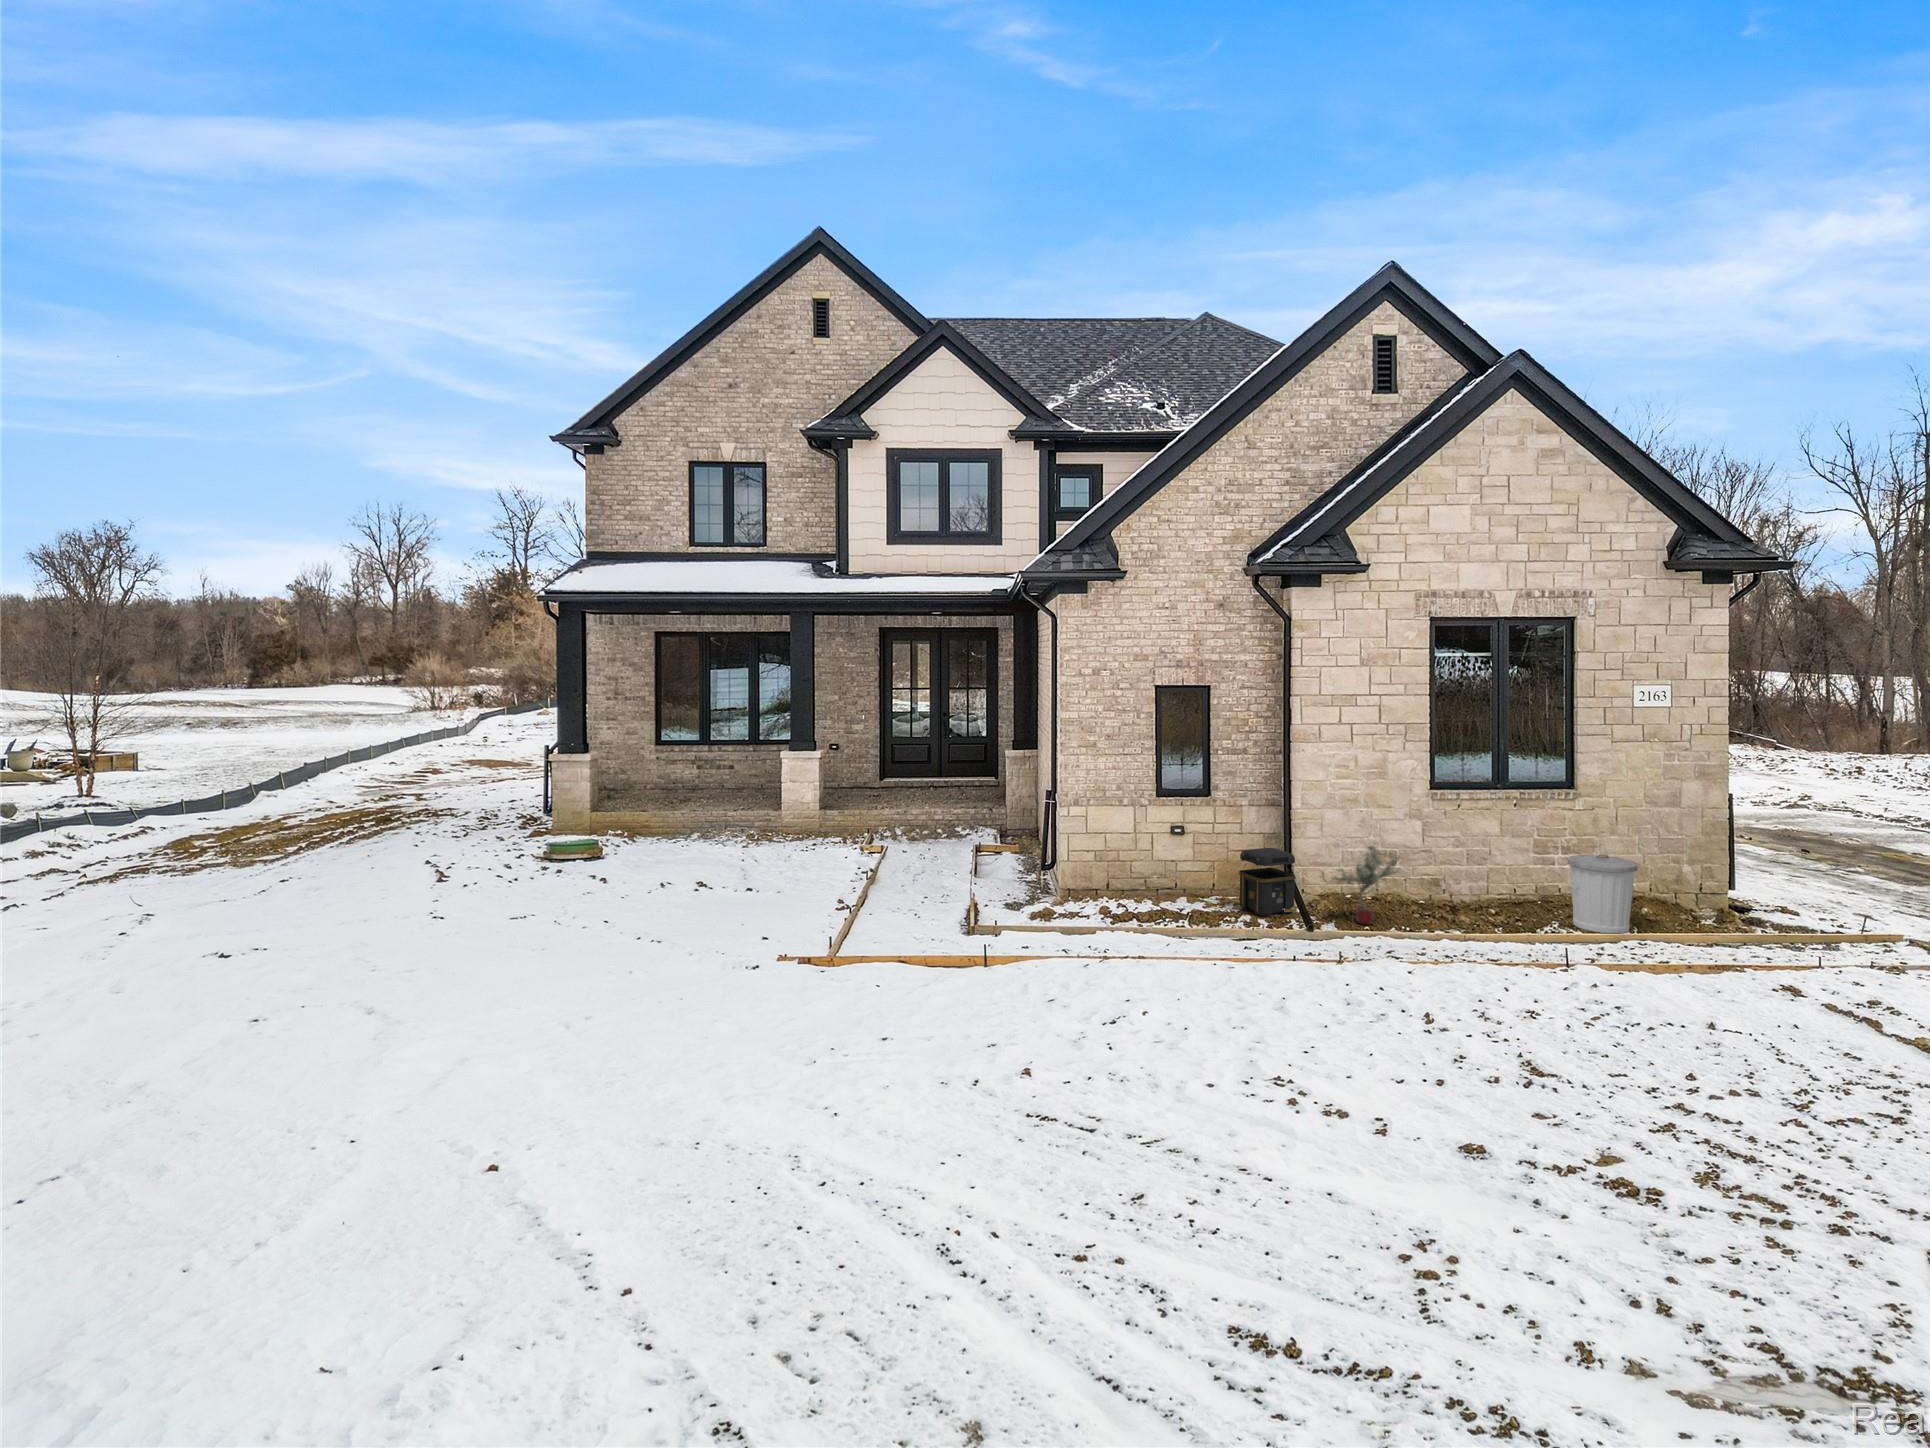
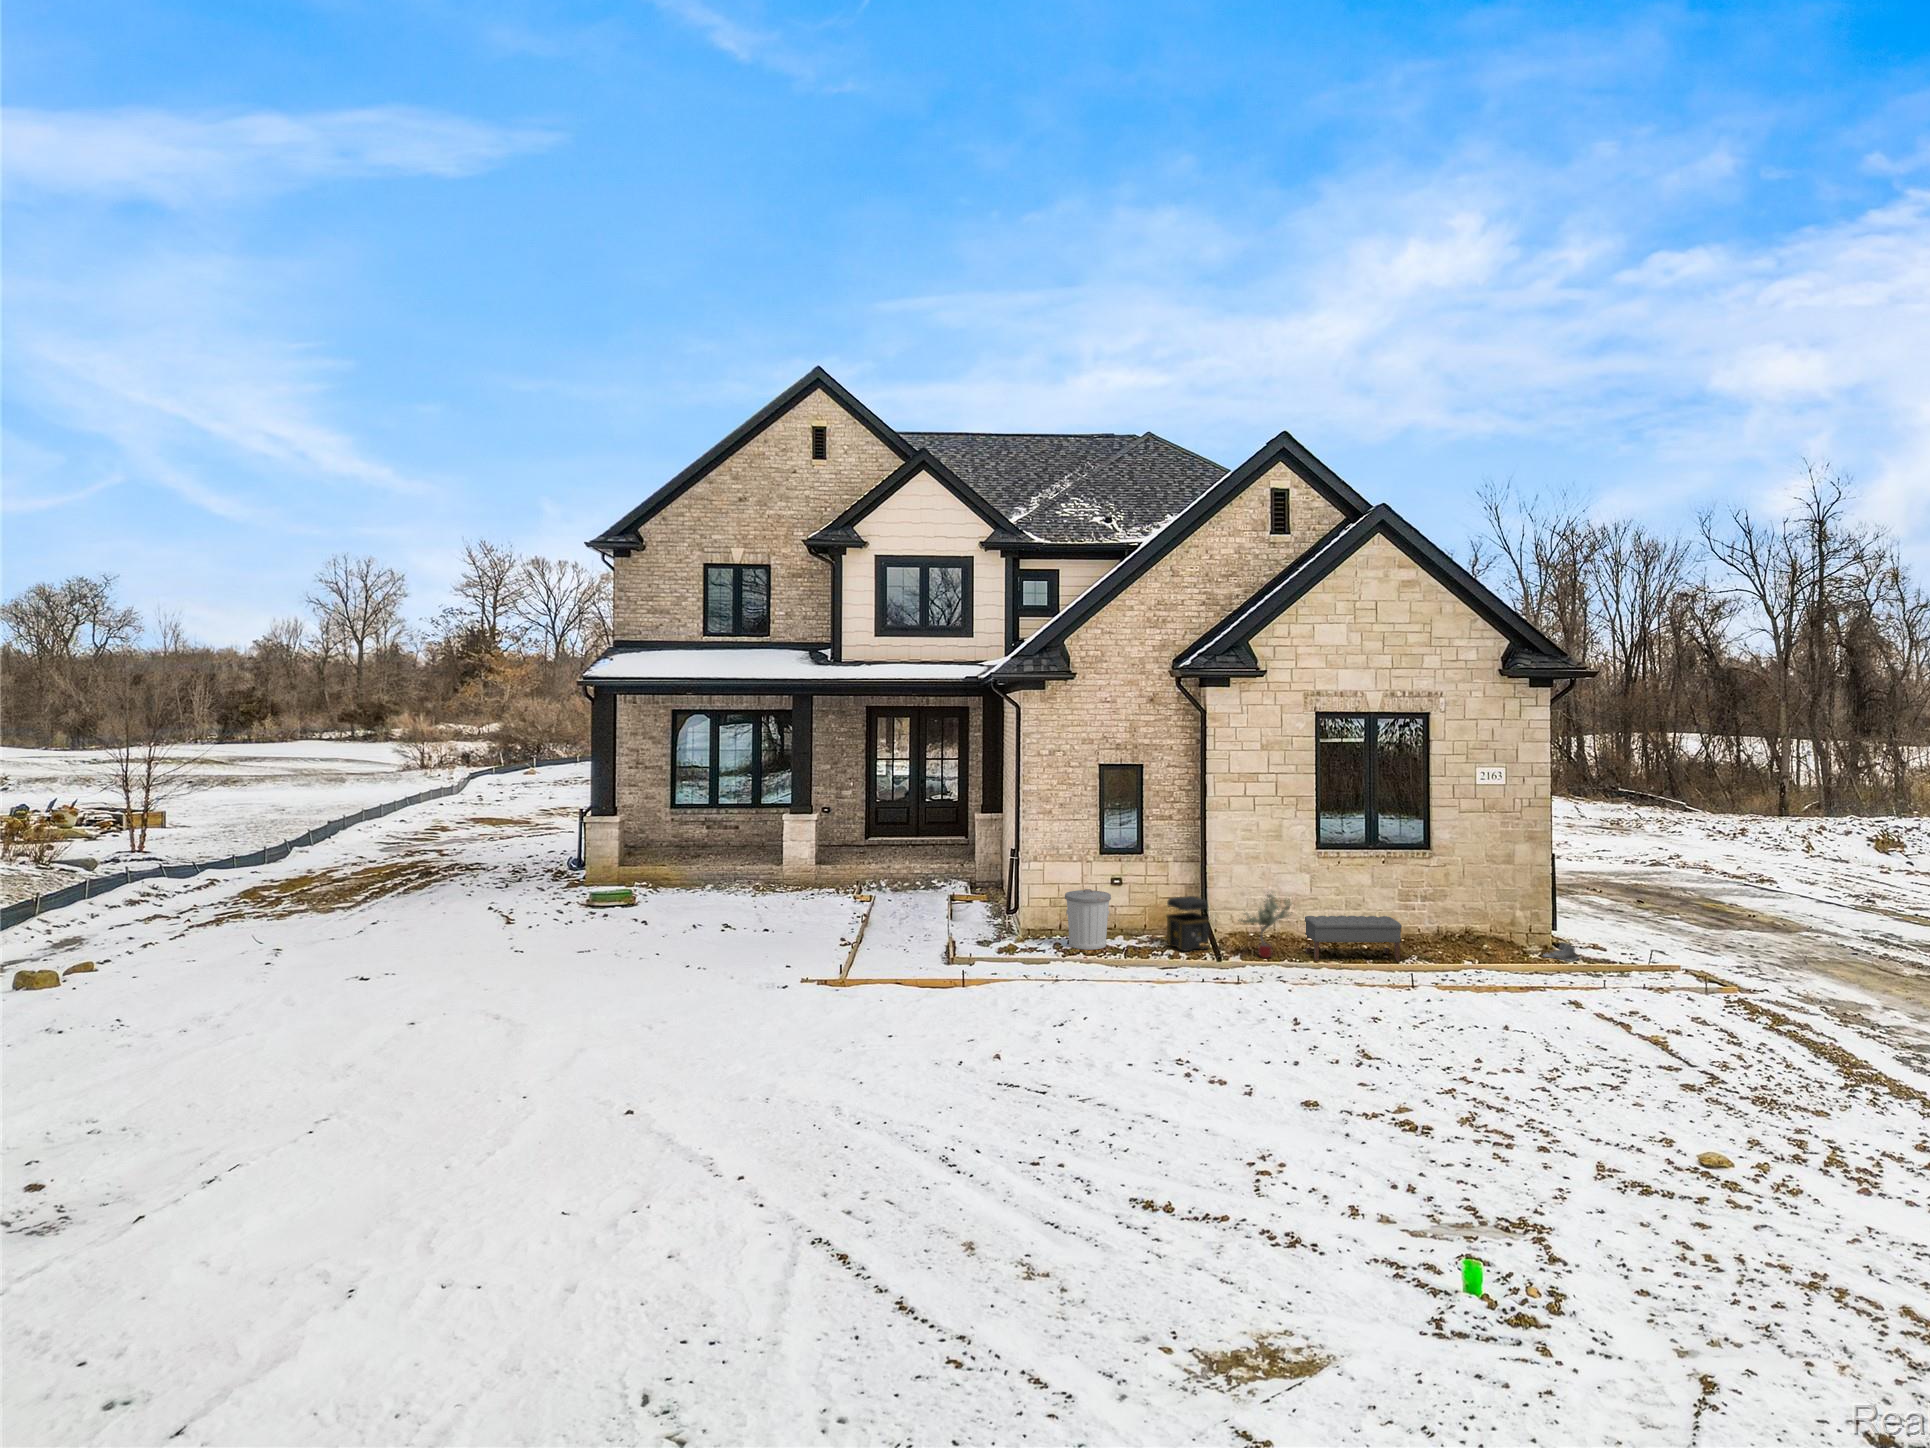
trash can: present [1567,854,1638,933] -> present [1065,889,1111,950]
bench: none [1414,872,1541,930] -> present [1305,916,1402,961]
boots: none [1717,904,1769,931] -> present [1544,942,1578,961]

